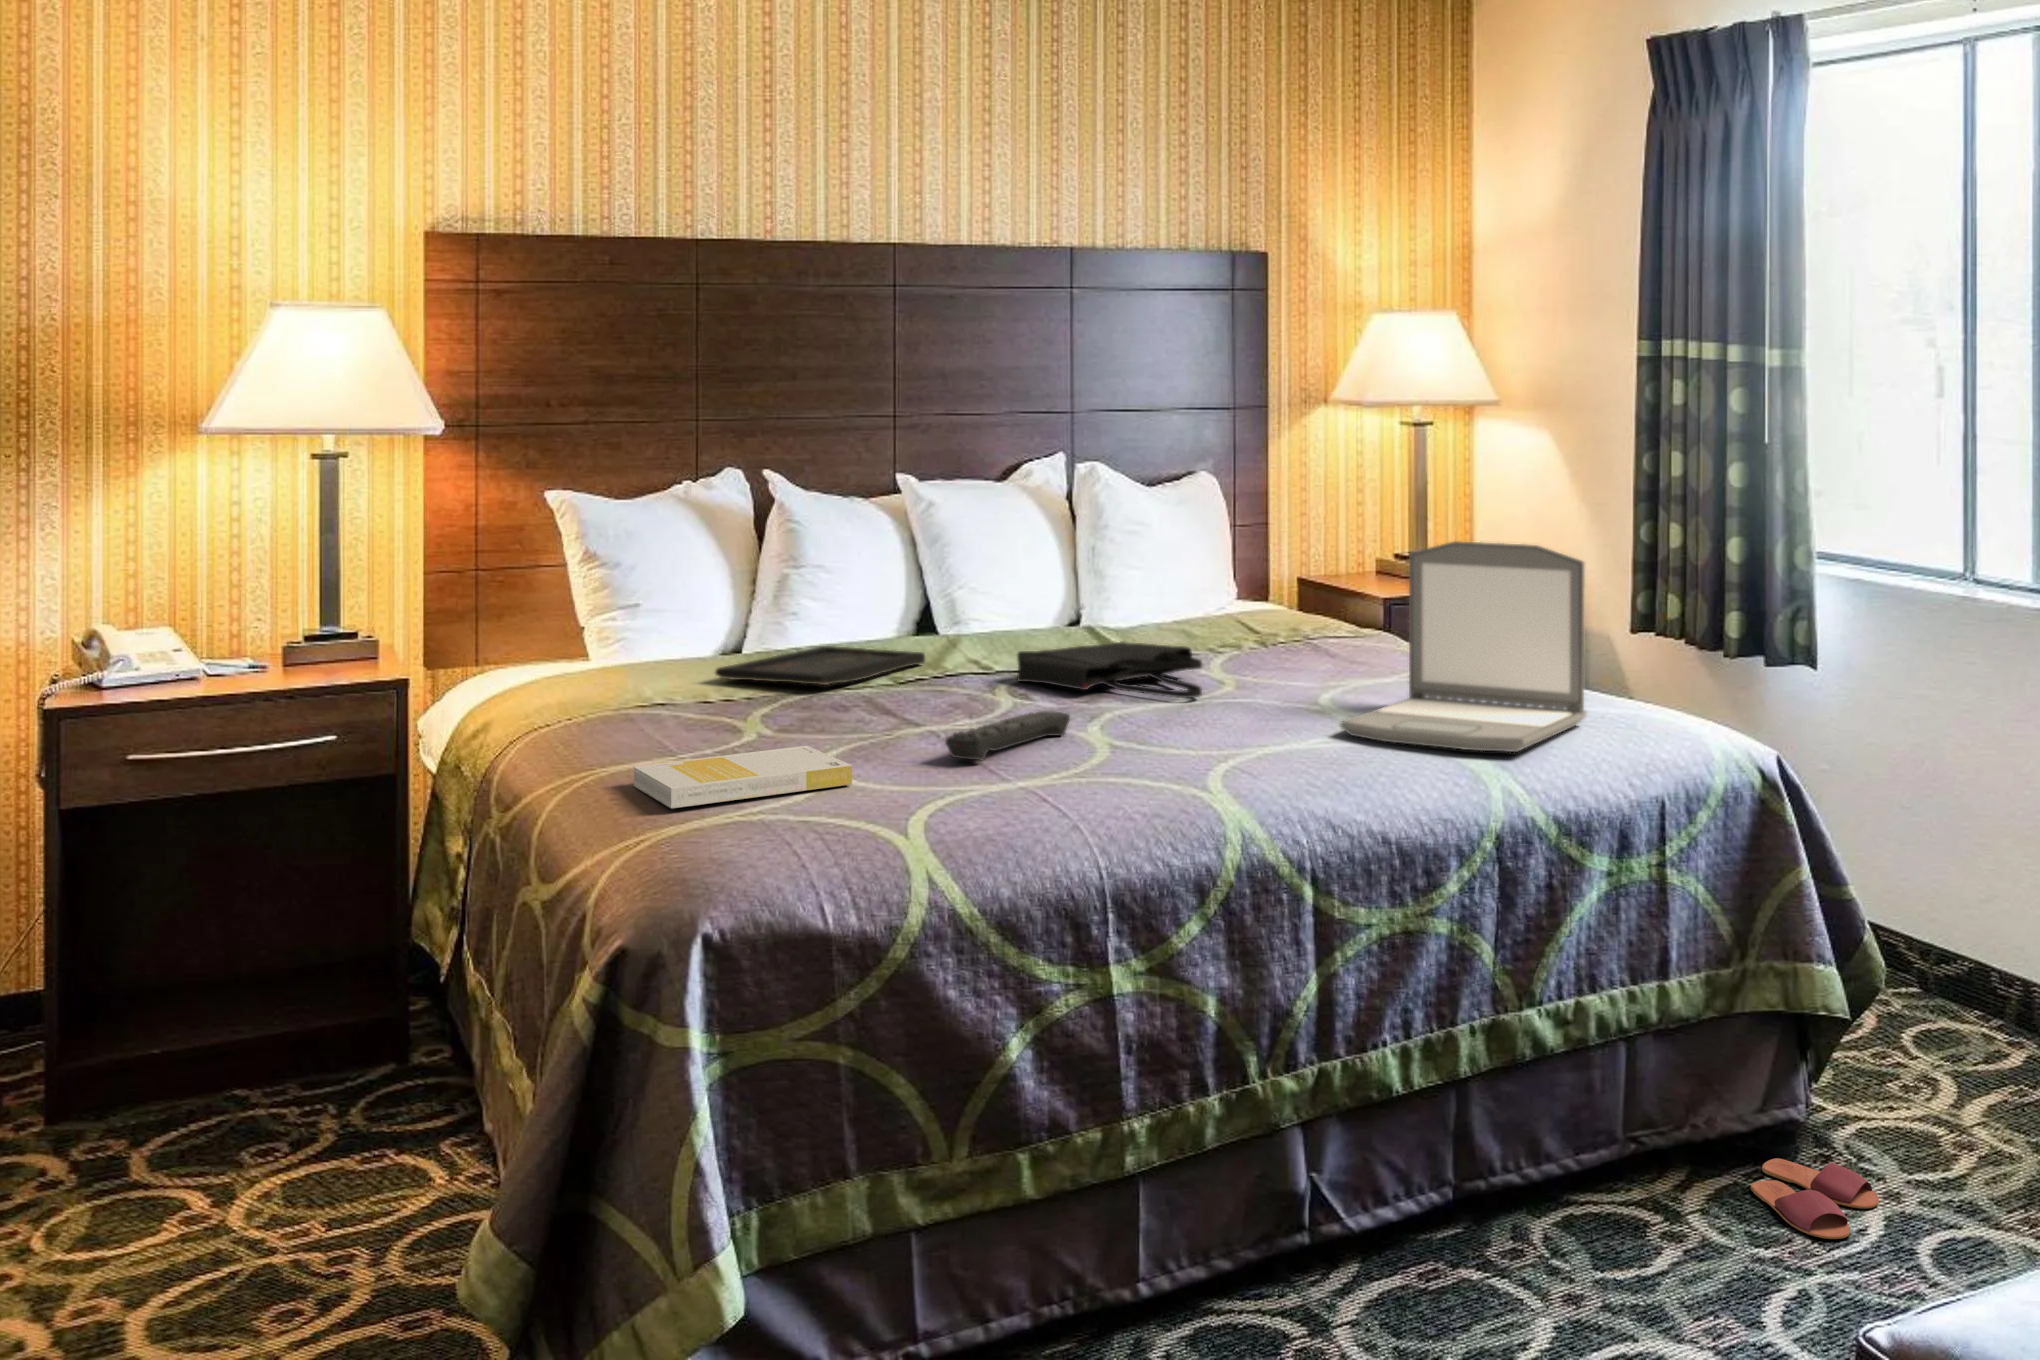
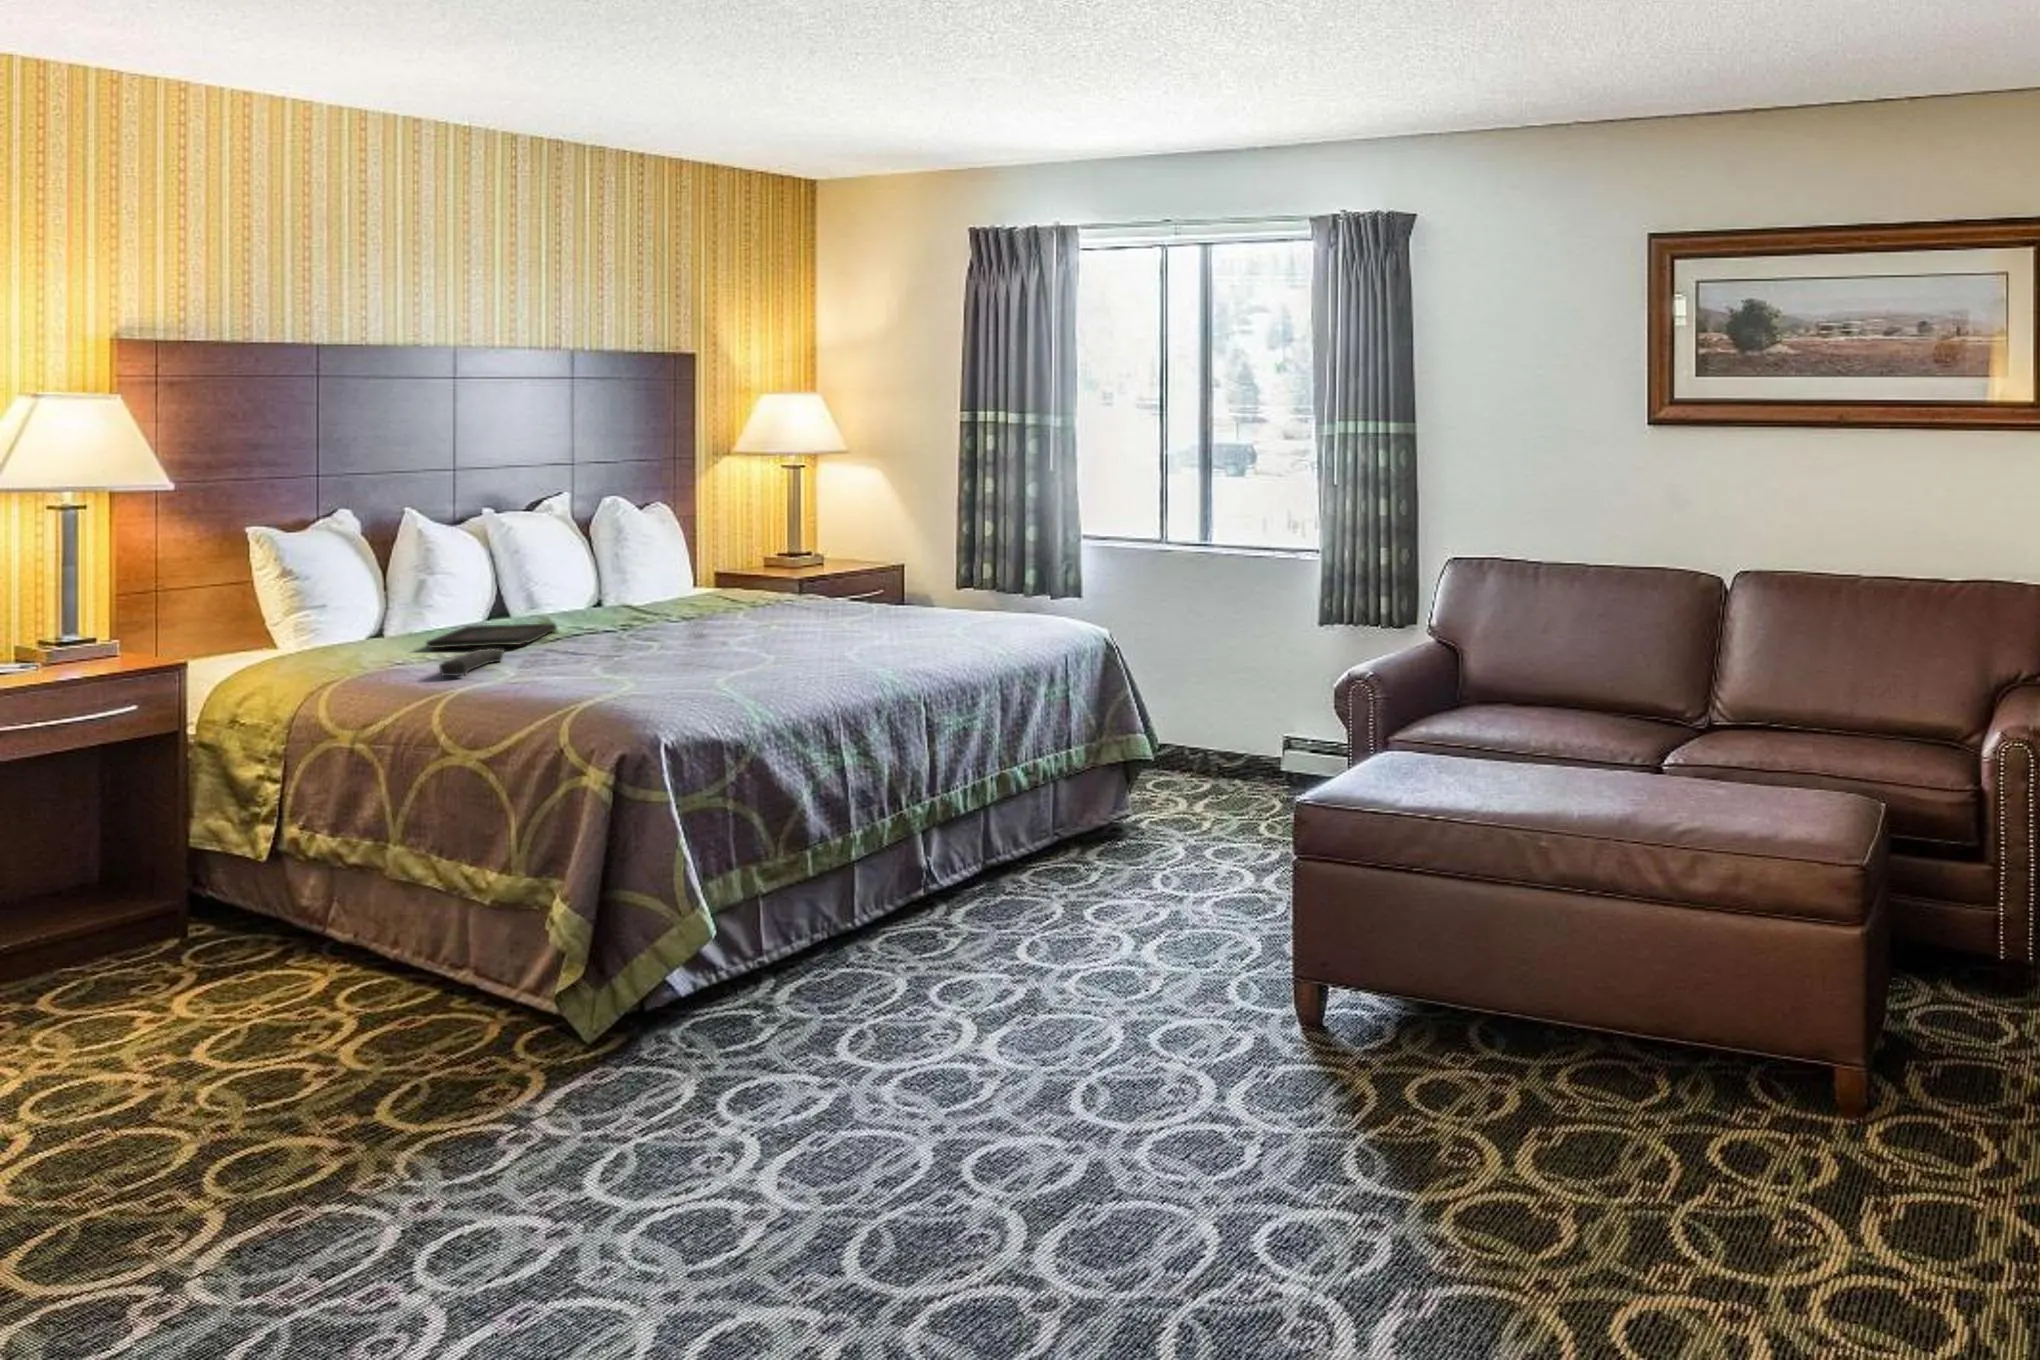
laptop: present [1340,541,1586,752] -> none [886,531,1013,642]
tote bag: present [1017,641,1202,698] -> none [640,605,777,635]
remote control: present [945,711,1070,761] -> present [439,648,504,676]
book: present [633,746,852,809] -> none [500,669,642,702]
slippers: present [1751,1158,1879,1239] -> none [1118,828,1180,856]

